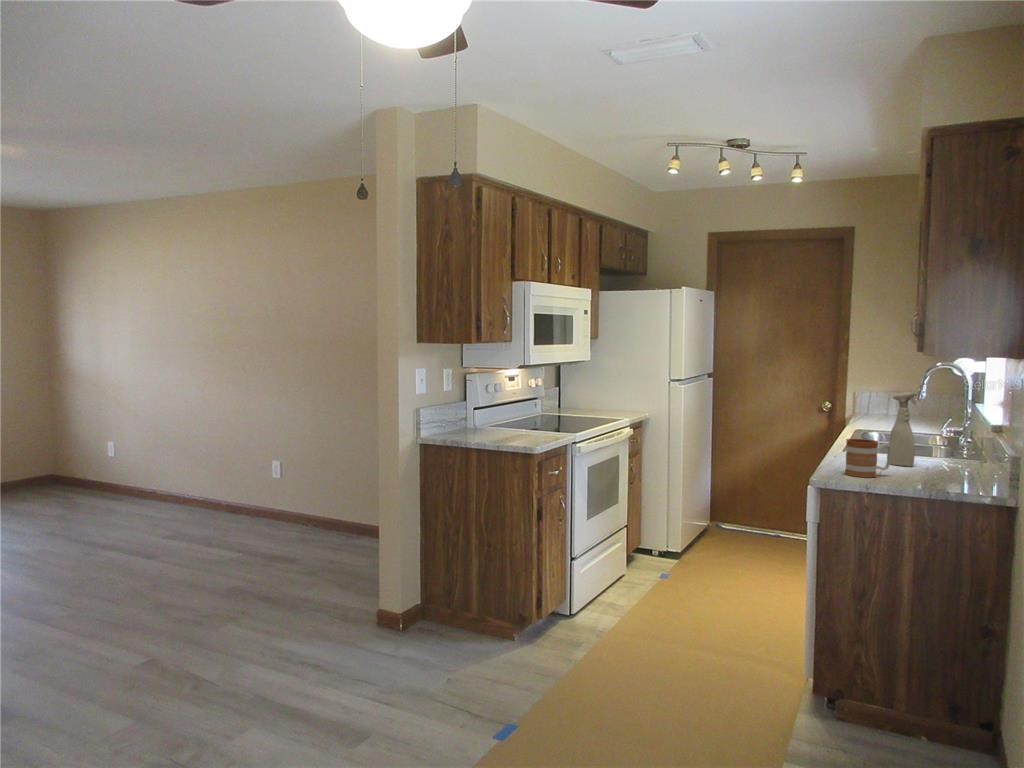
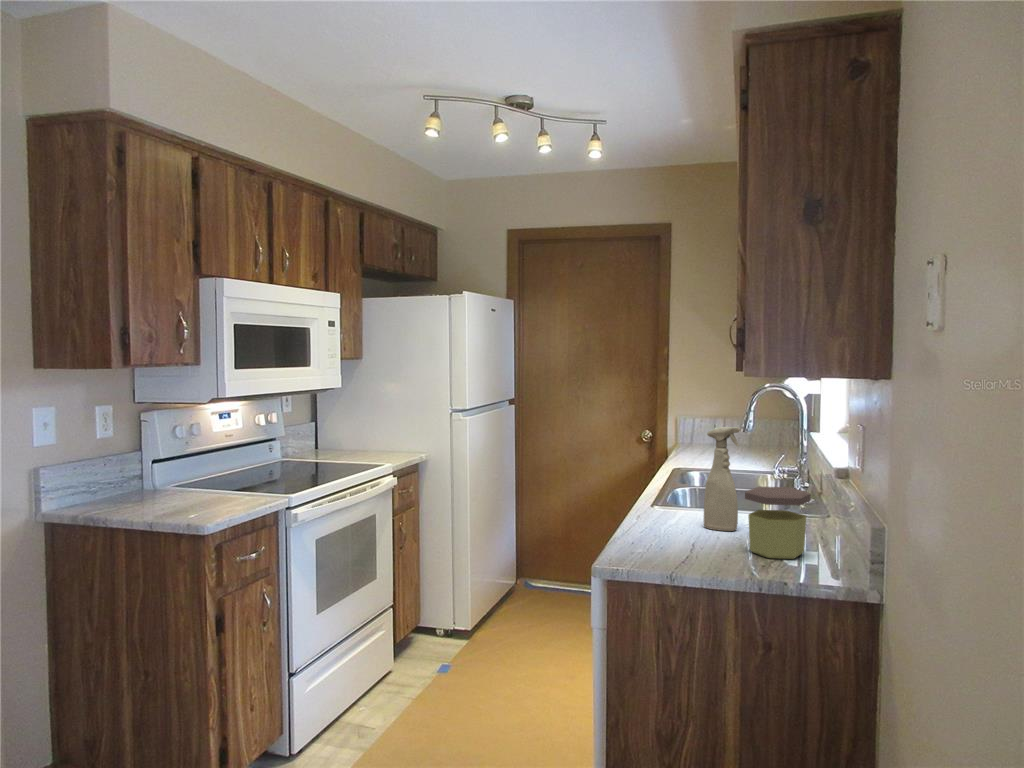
jar: none [922,433,972,482] -> present [745,487,811,559]
mug: present [845,439,892,478] -> none [641,500,705,560]

